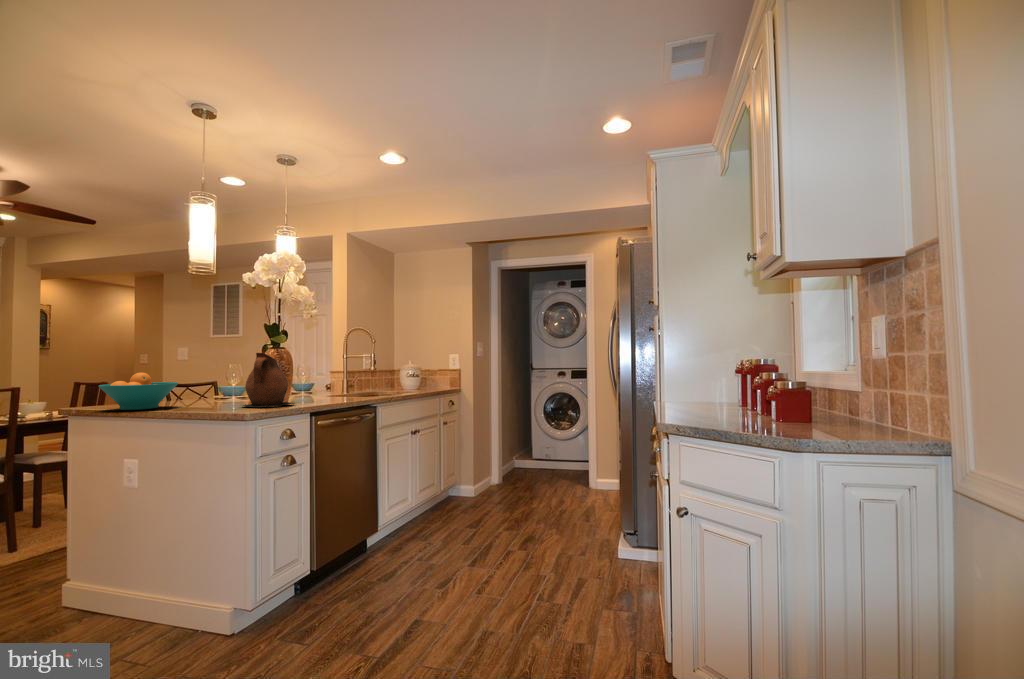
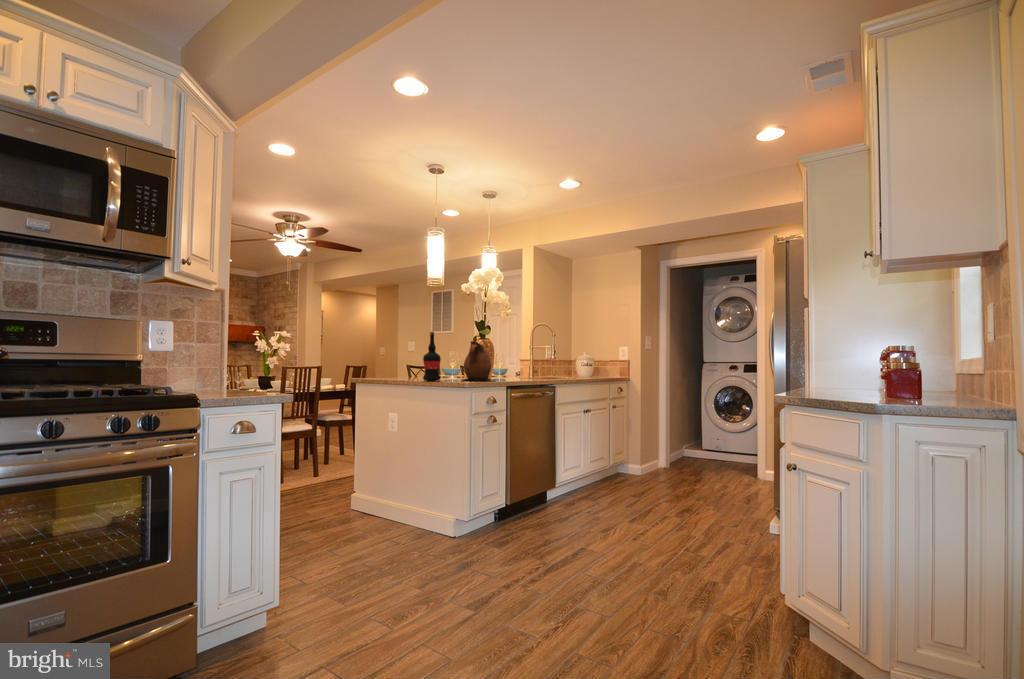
wine bottle: none [176,340,207,411] -> present [423,332,441,381]
fruit bowl: present [99,372,178,410] -> none [379,354,422,379]

